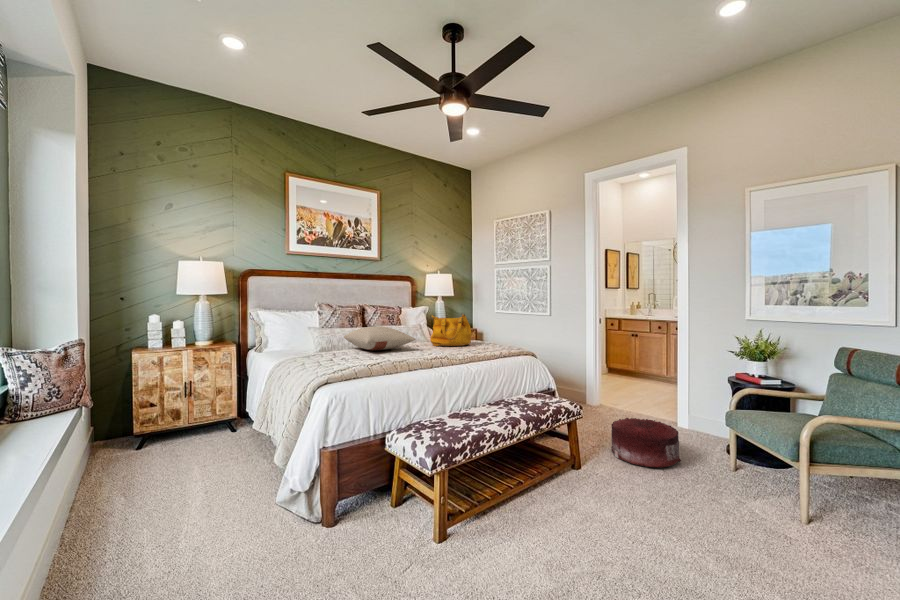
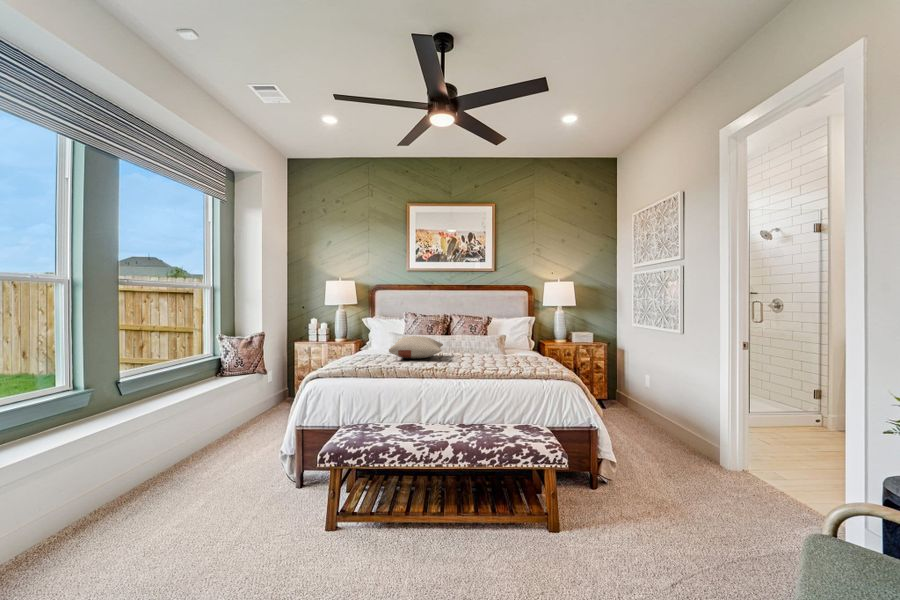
handbag: present [430,313,471,346] -> none [476,326,520,362]
pouf: present [611,418,681,468] -> none [629,483,735,569]

